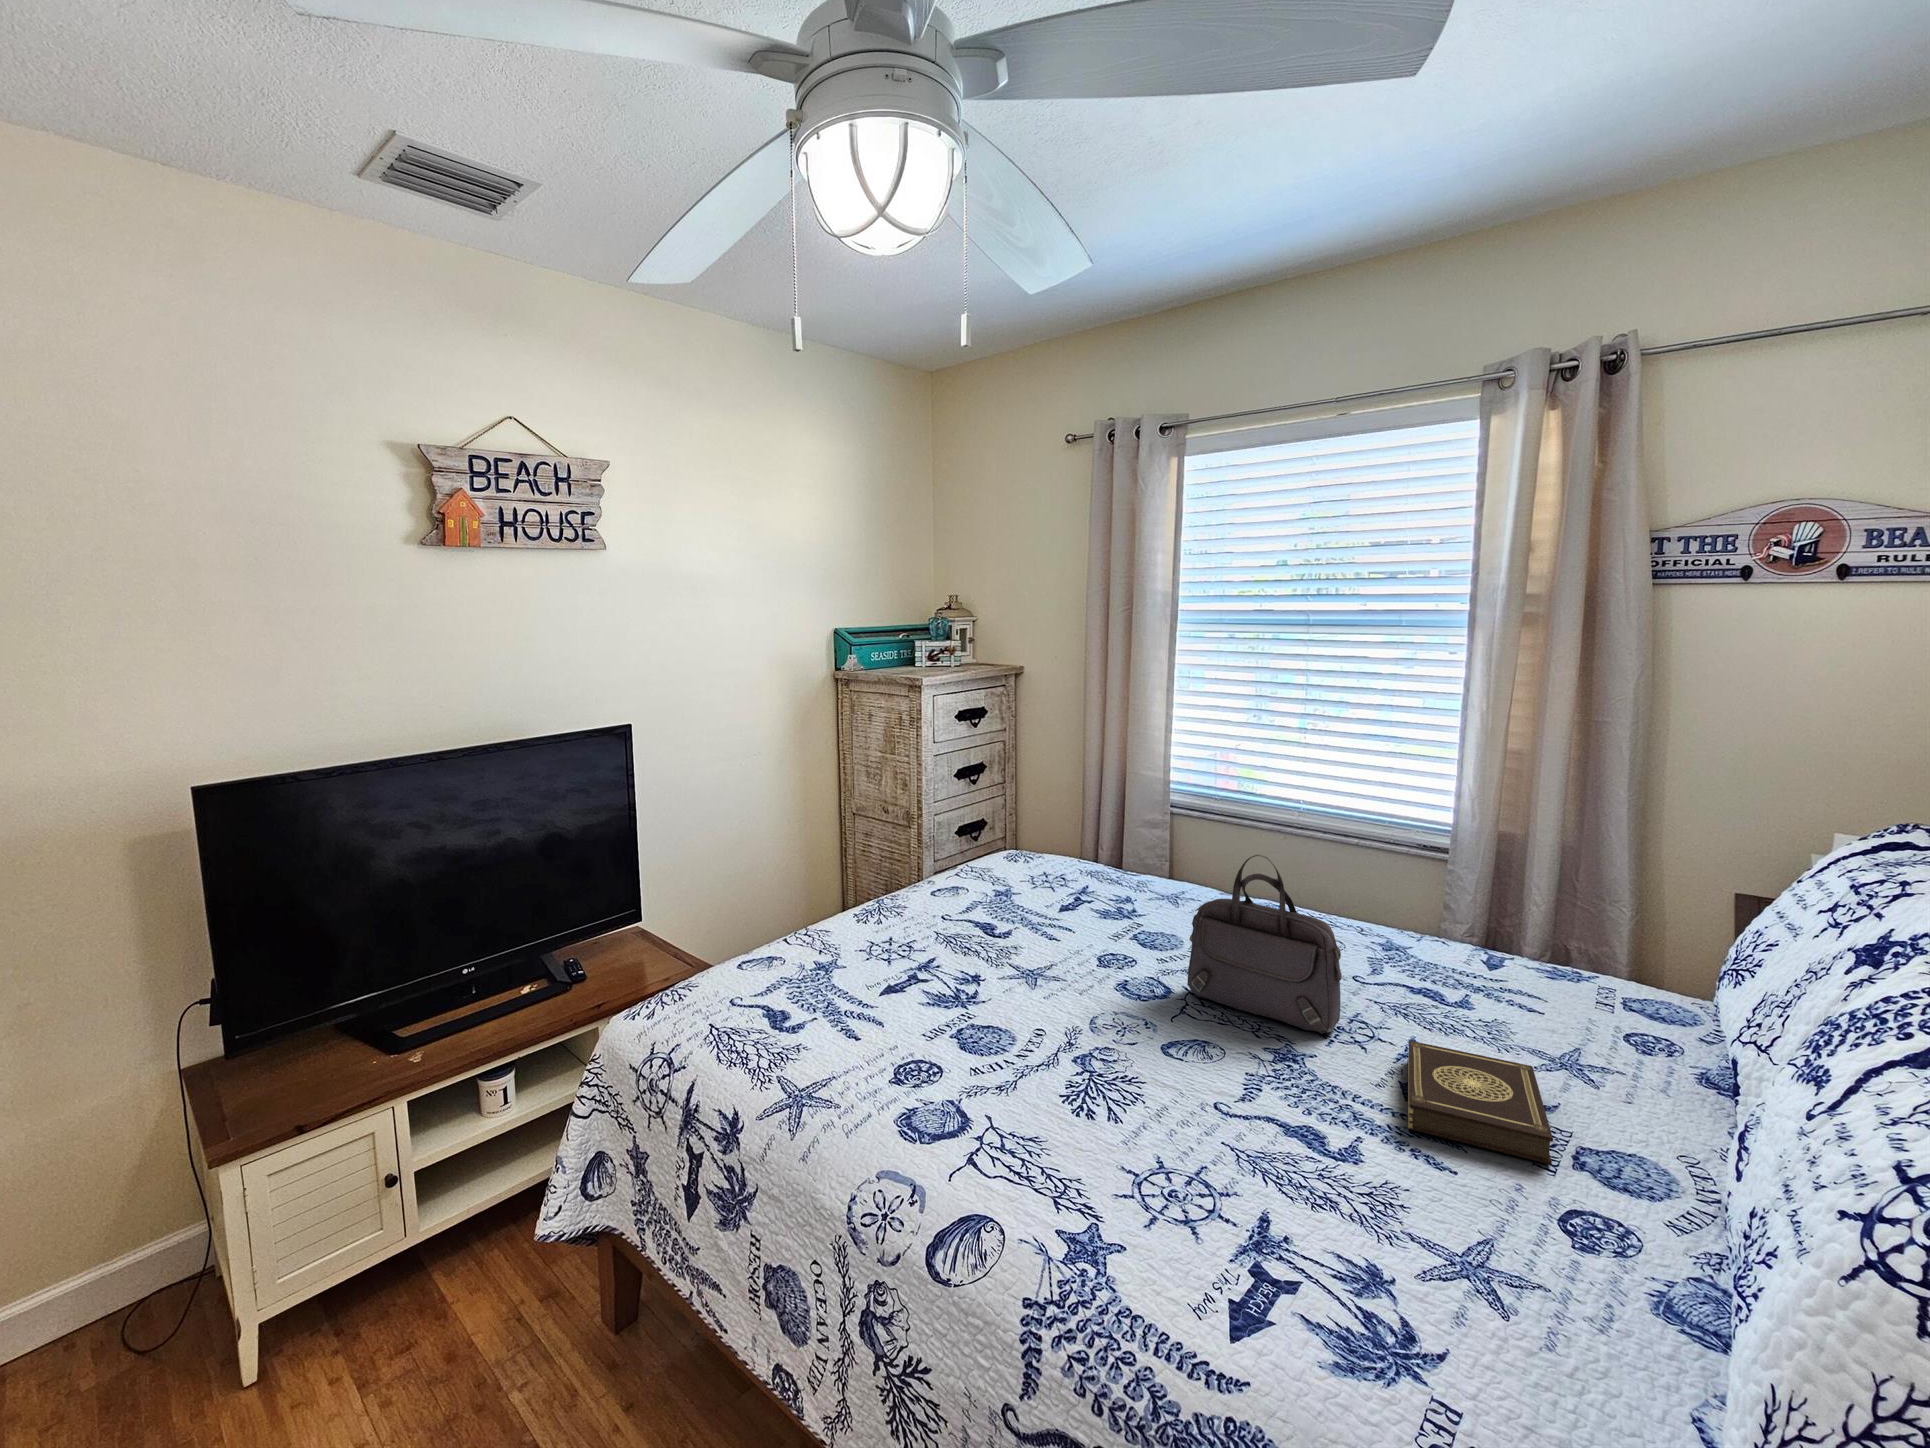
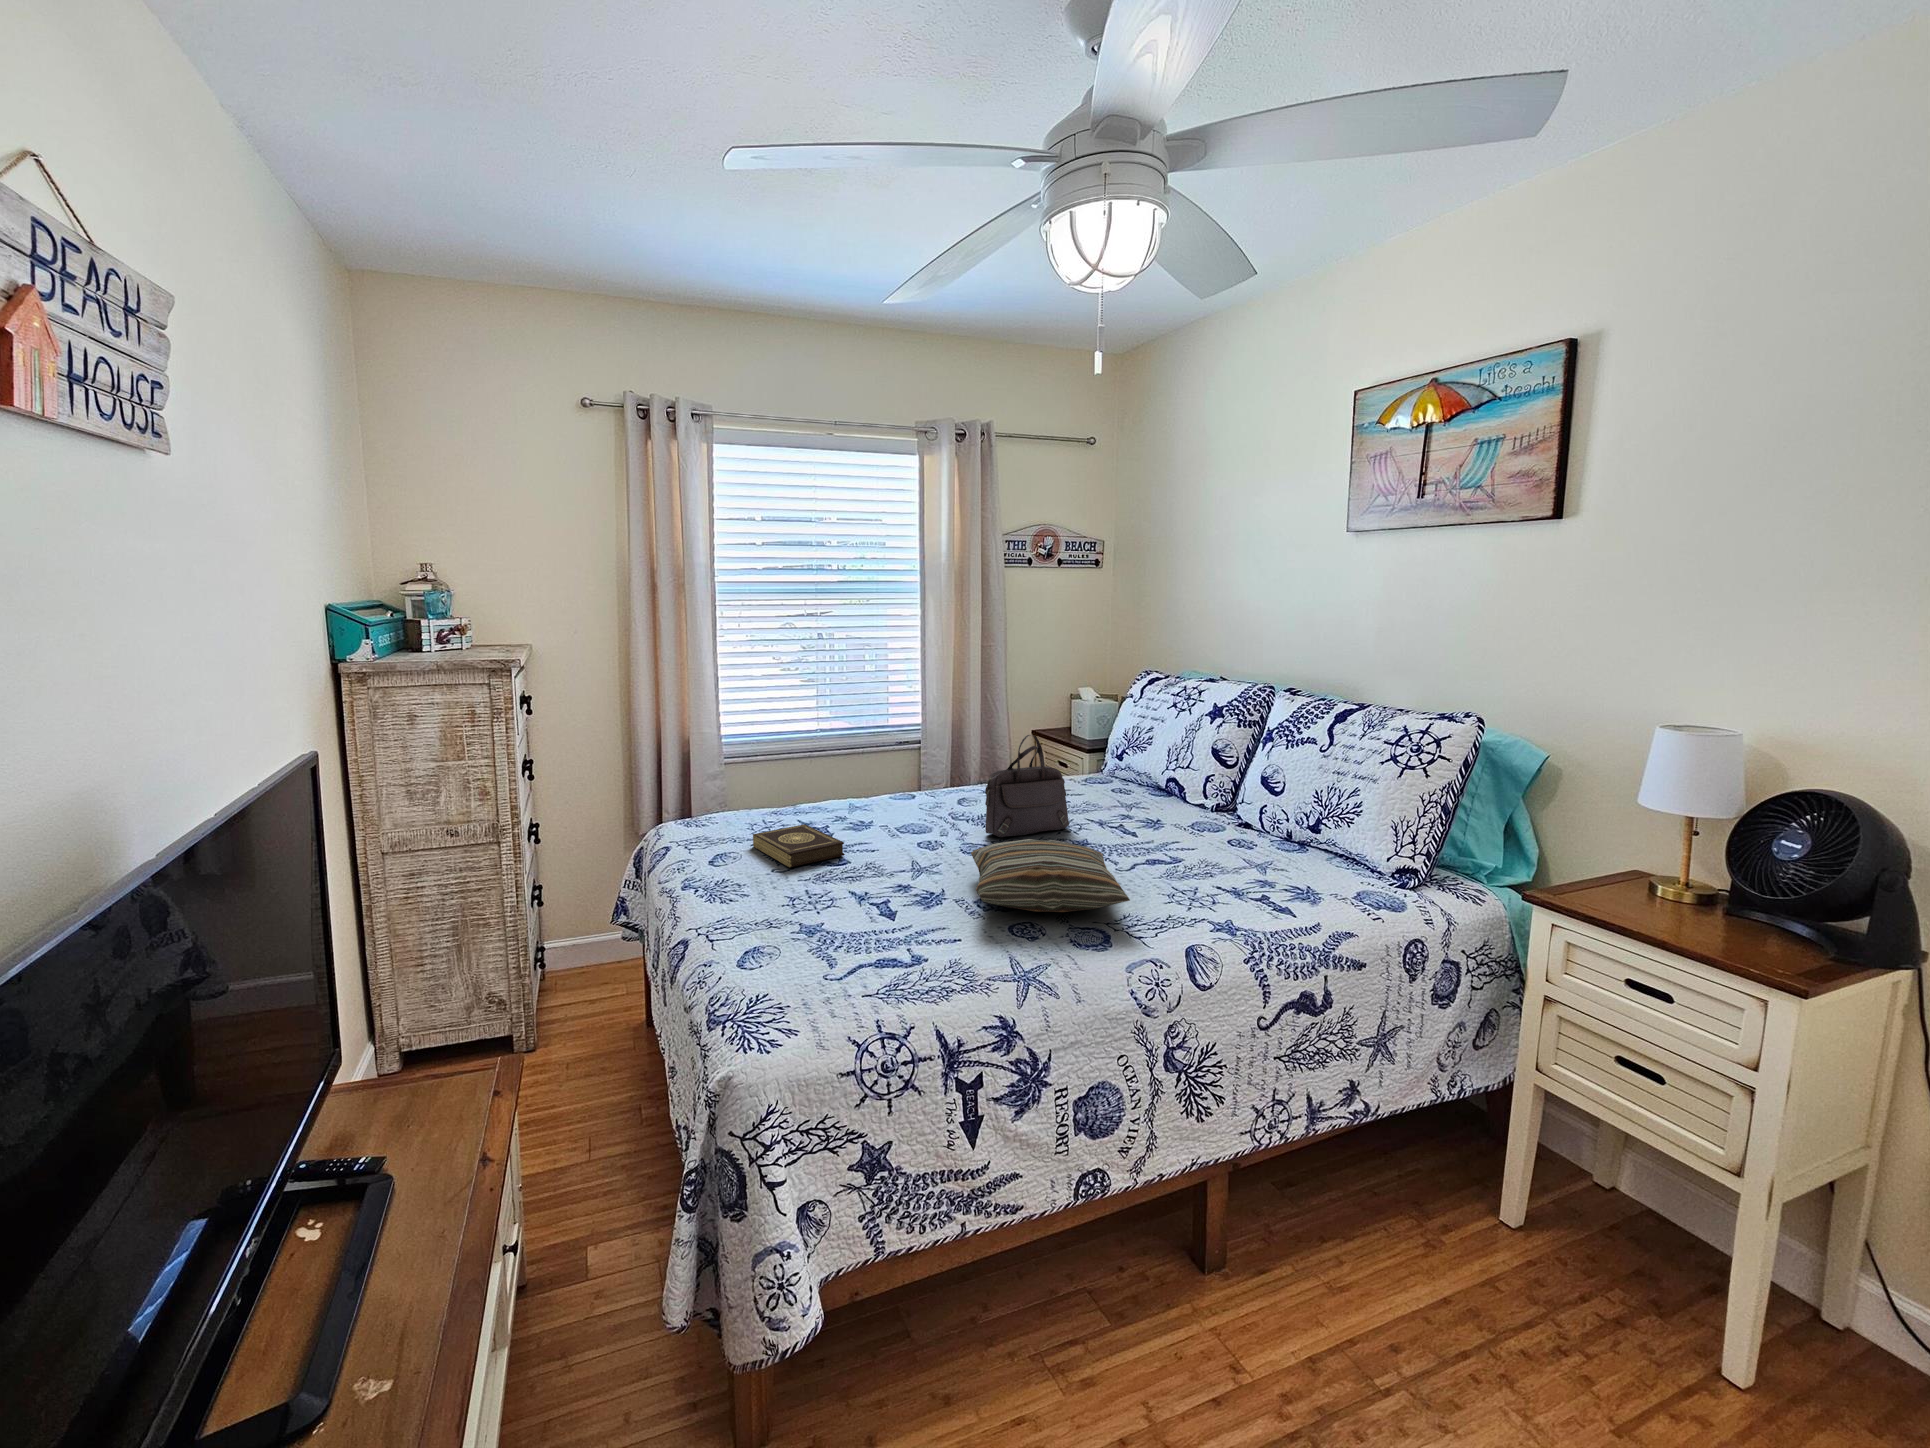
pillow: none [896,971,1167,1101] -> present [971,839,1130,912]
book: present [1408,1041,1553,1164] -> present [753,824,844,867]

